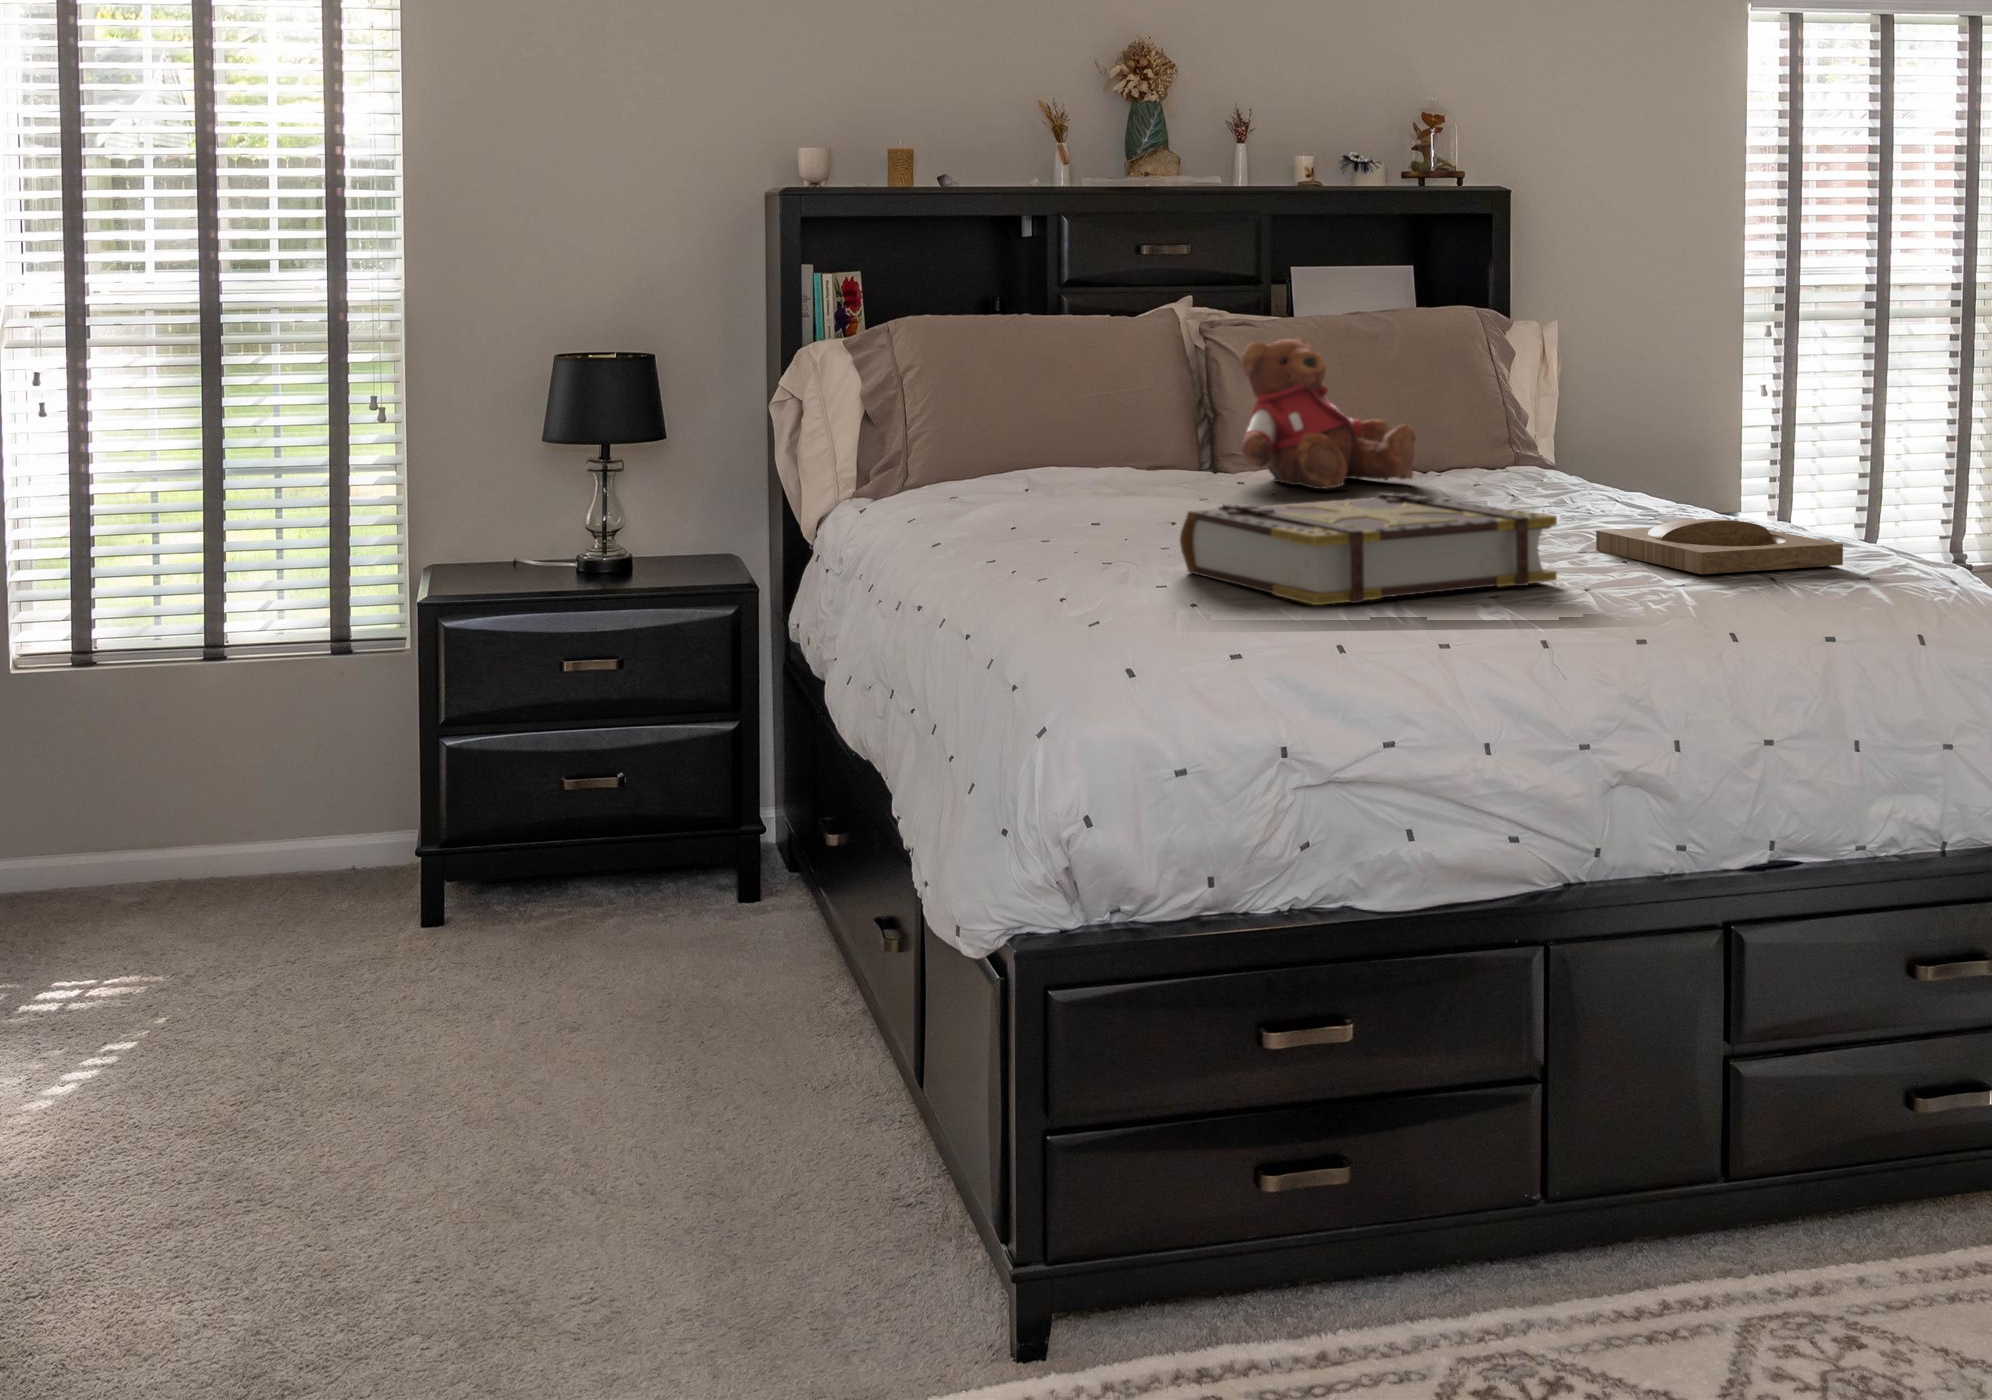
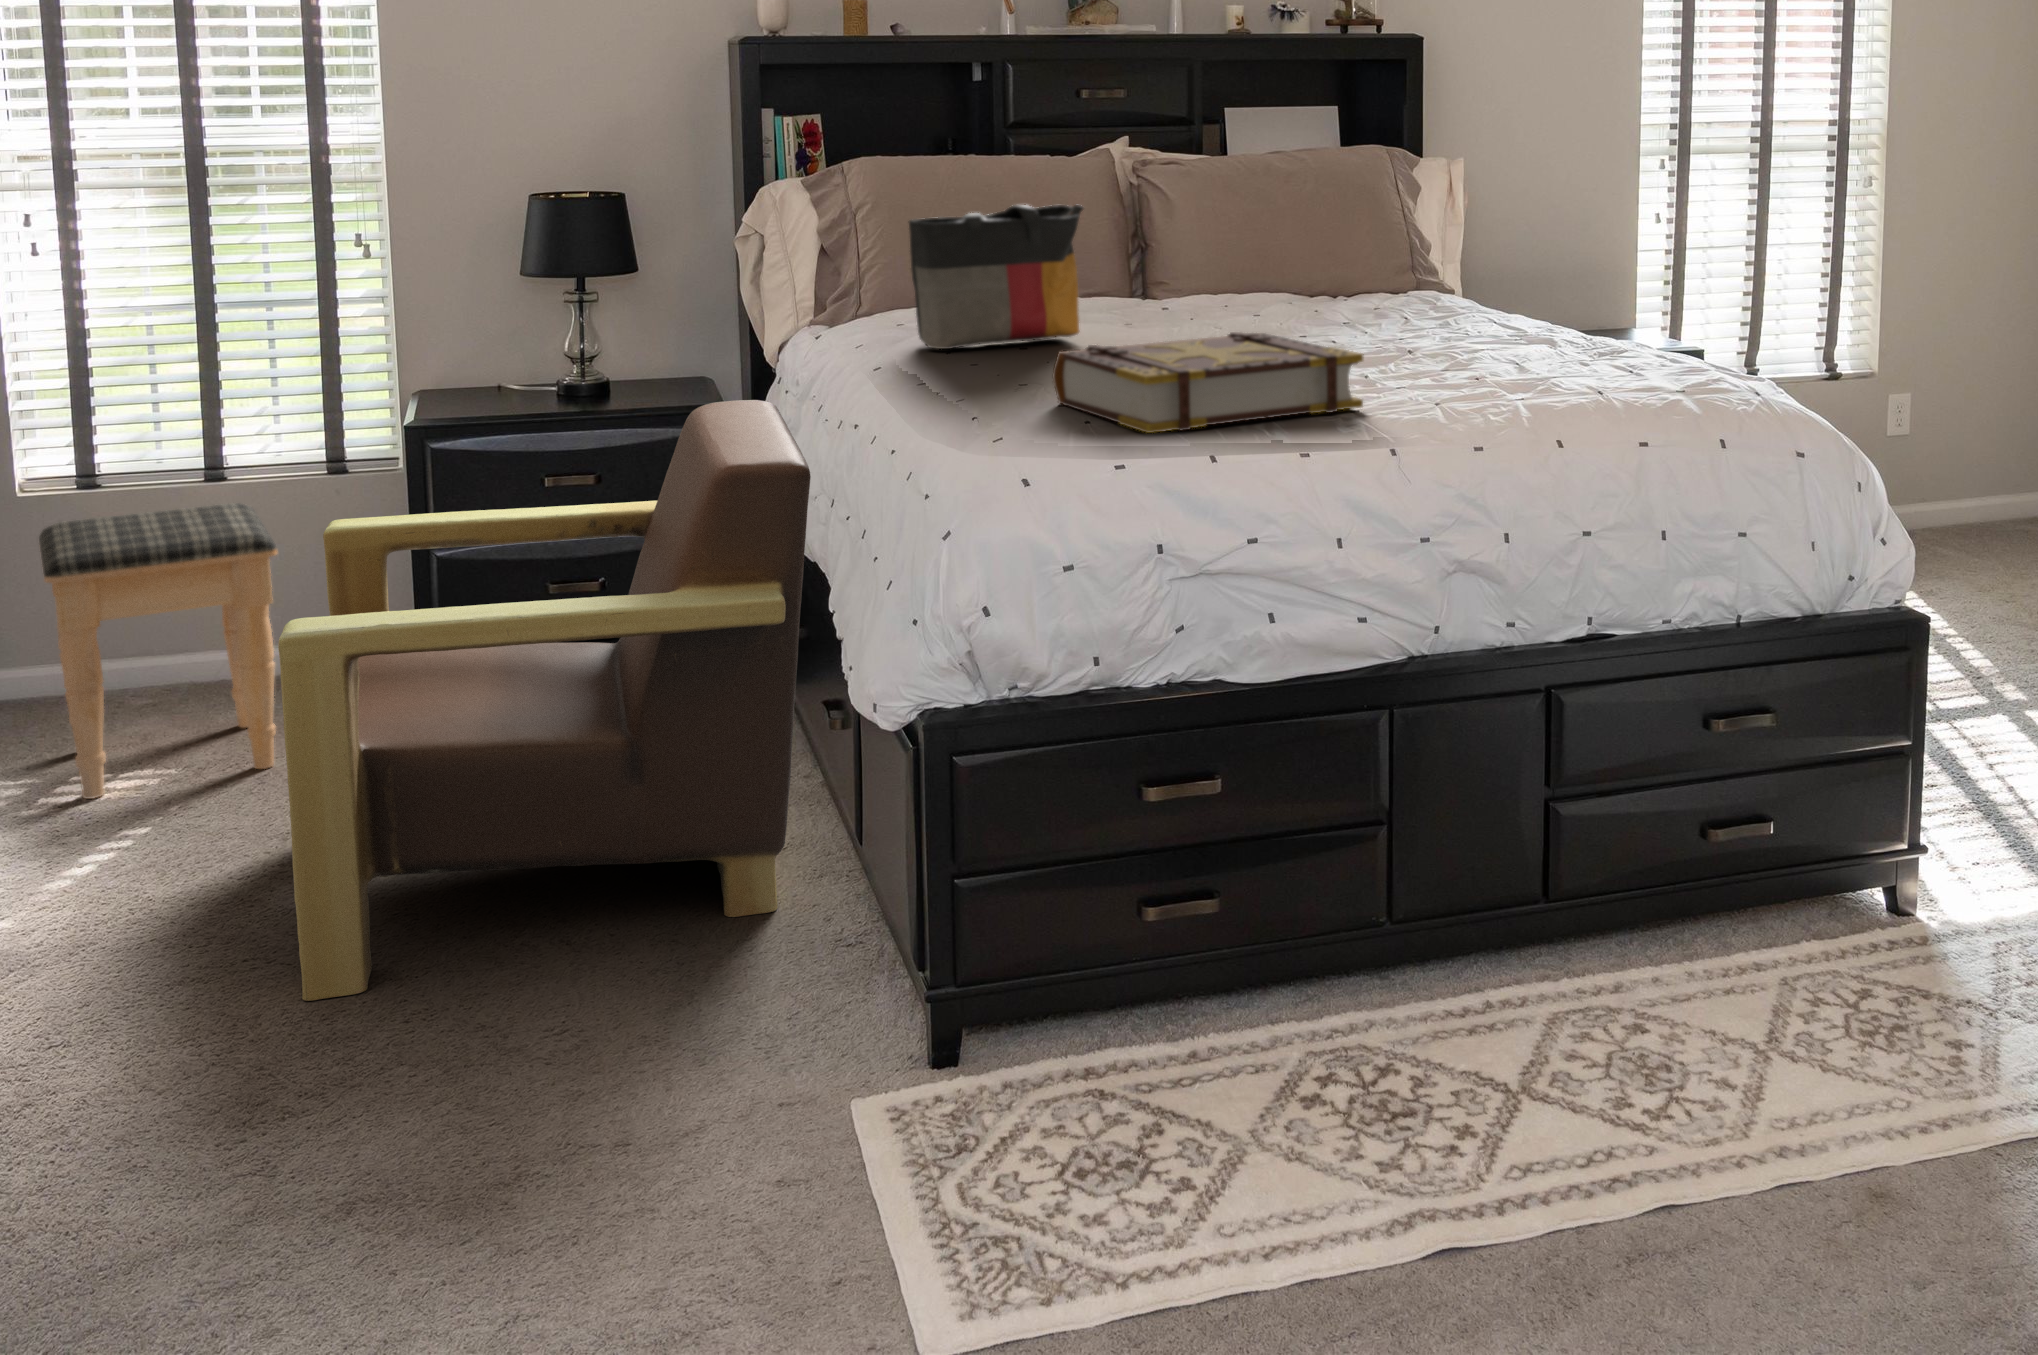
teddy bear: present [1241,339,1416,489] -> none [1151,184,1306,320]
tote bag: none [989,352,1182,514] -> present [909,205,1083,349]
tray: present [1596,519,1843,574] -> none [1418,351,1610,399]
armchair: none [303,572,895,1269] -> present [278,400,811,1001]
footstool: none [35,683,283,1010] -> present [39,503,277,799]

